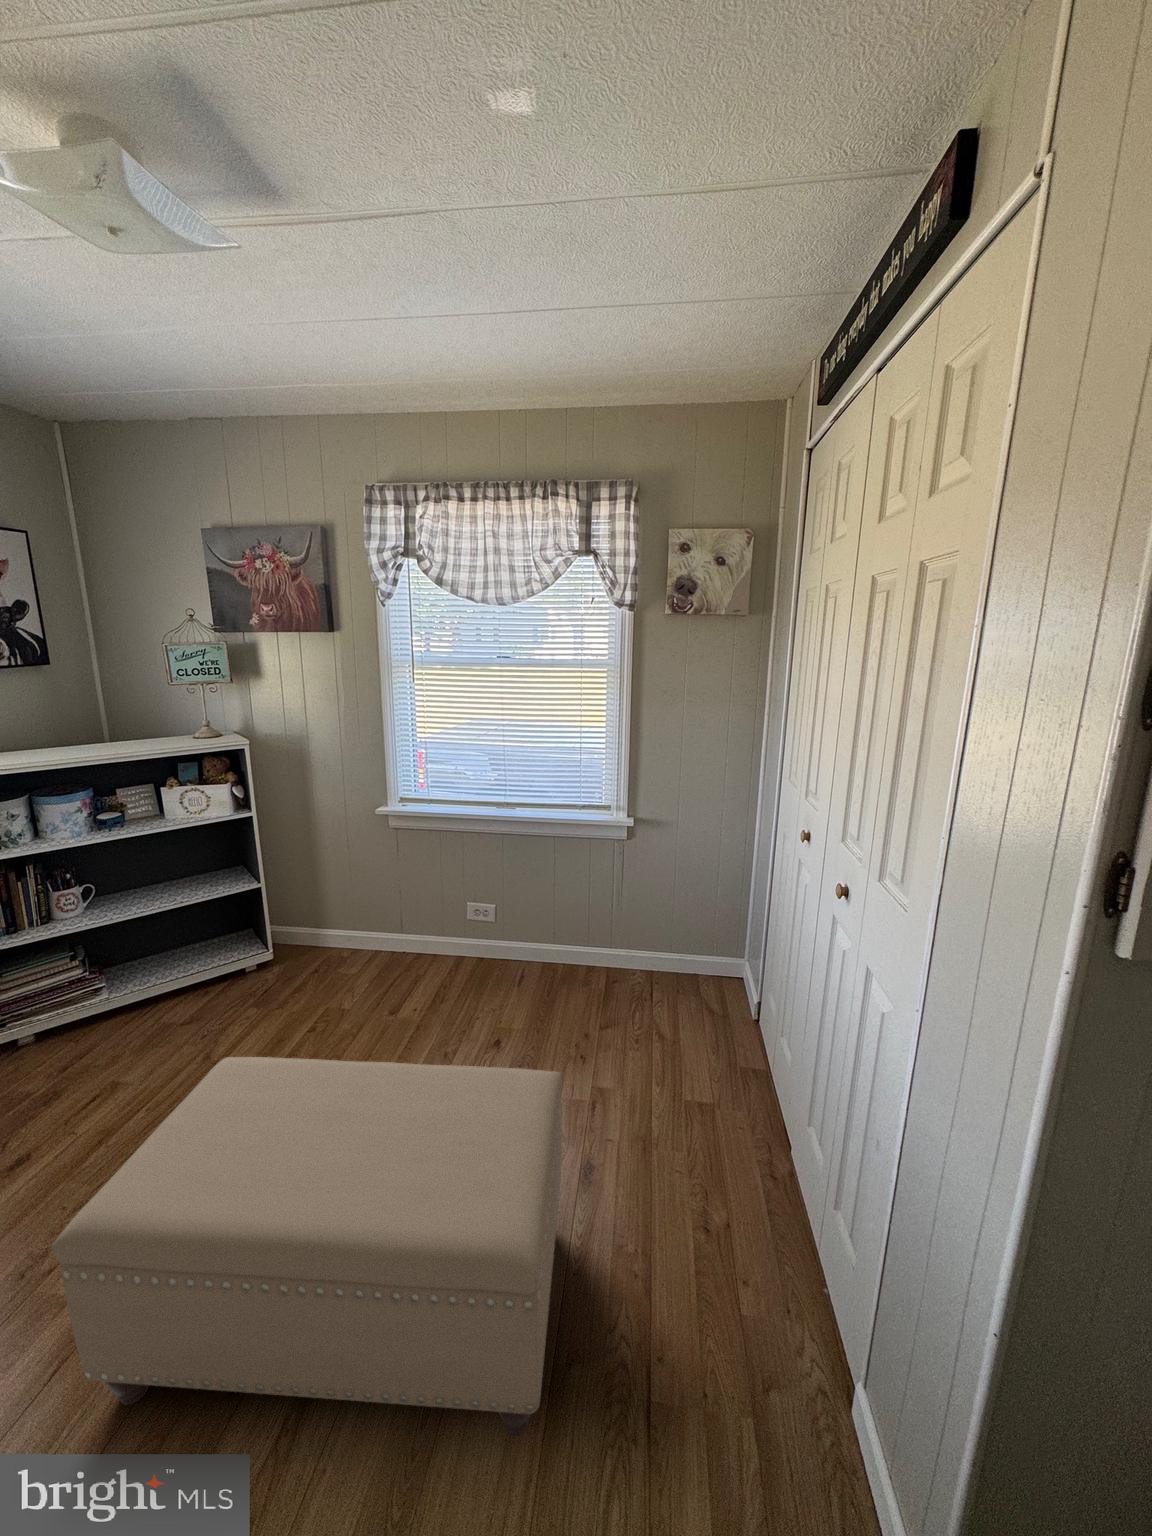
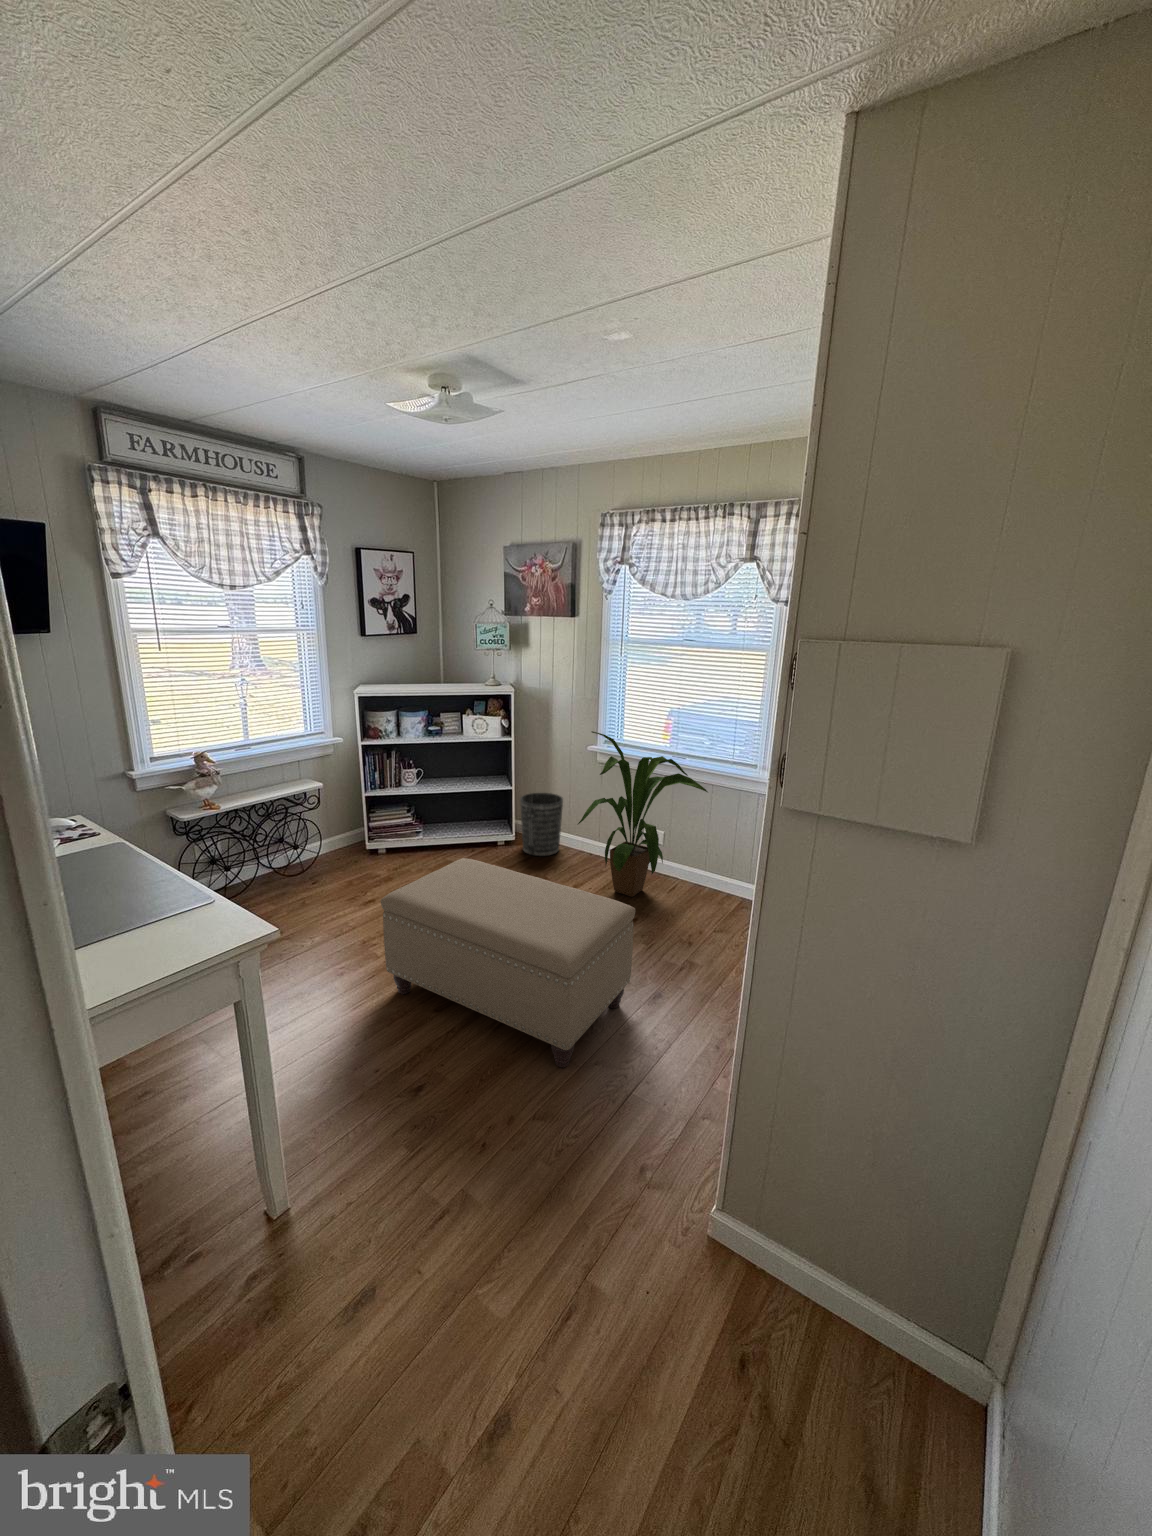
house plant: none [396,793,566,1009] -> present [578,731,708,897]
wastebasket: none [280,881,348,978] -> present [520,793,563,856]

